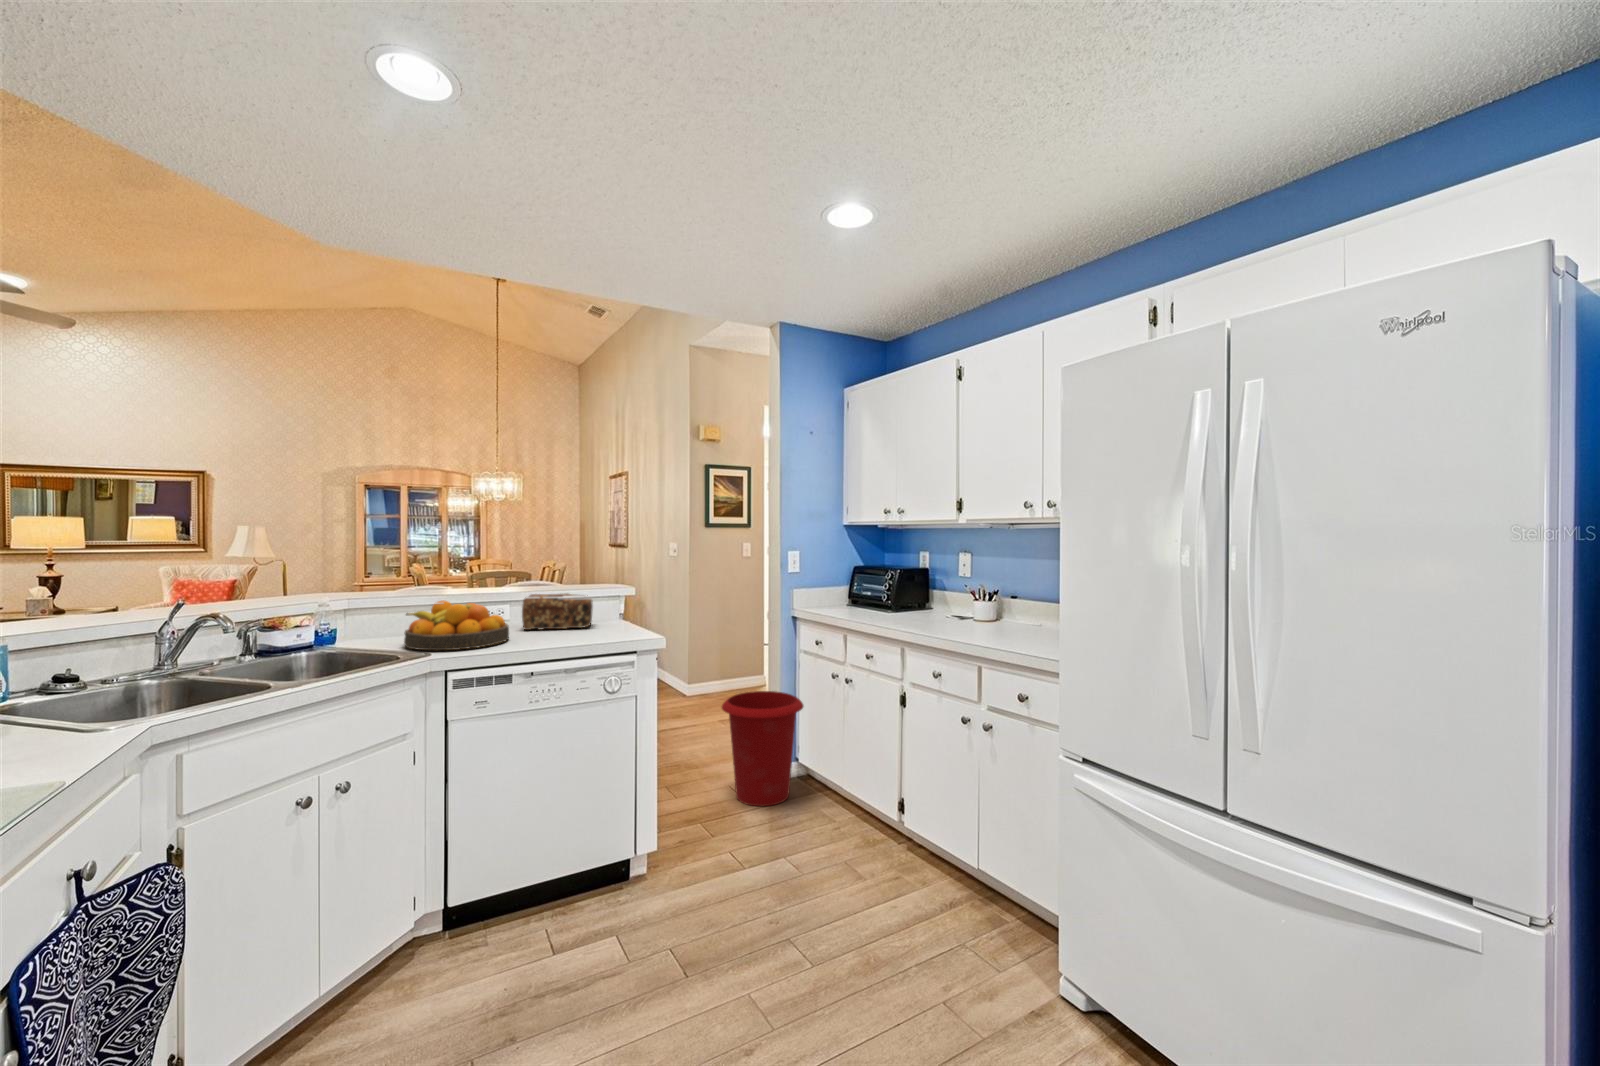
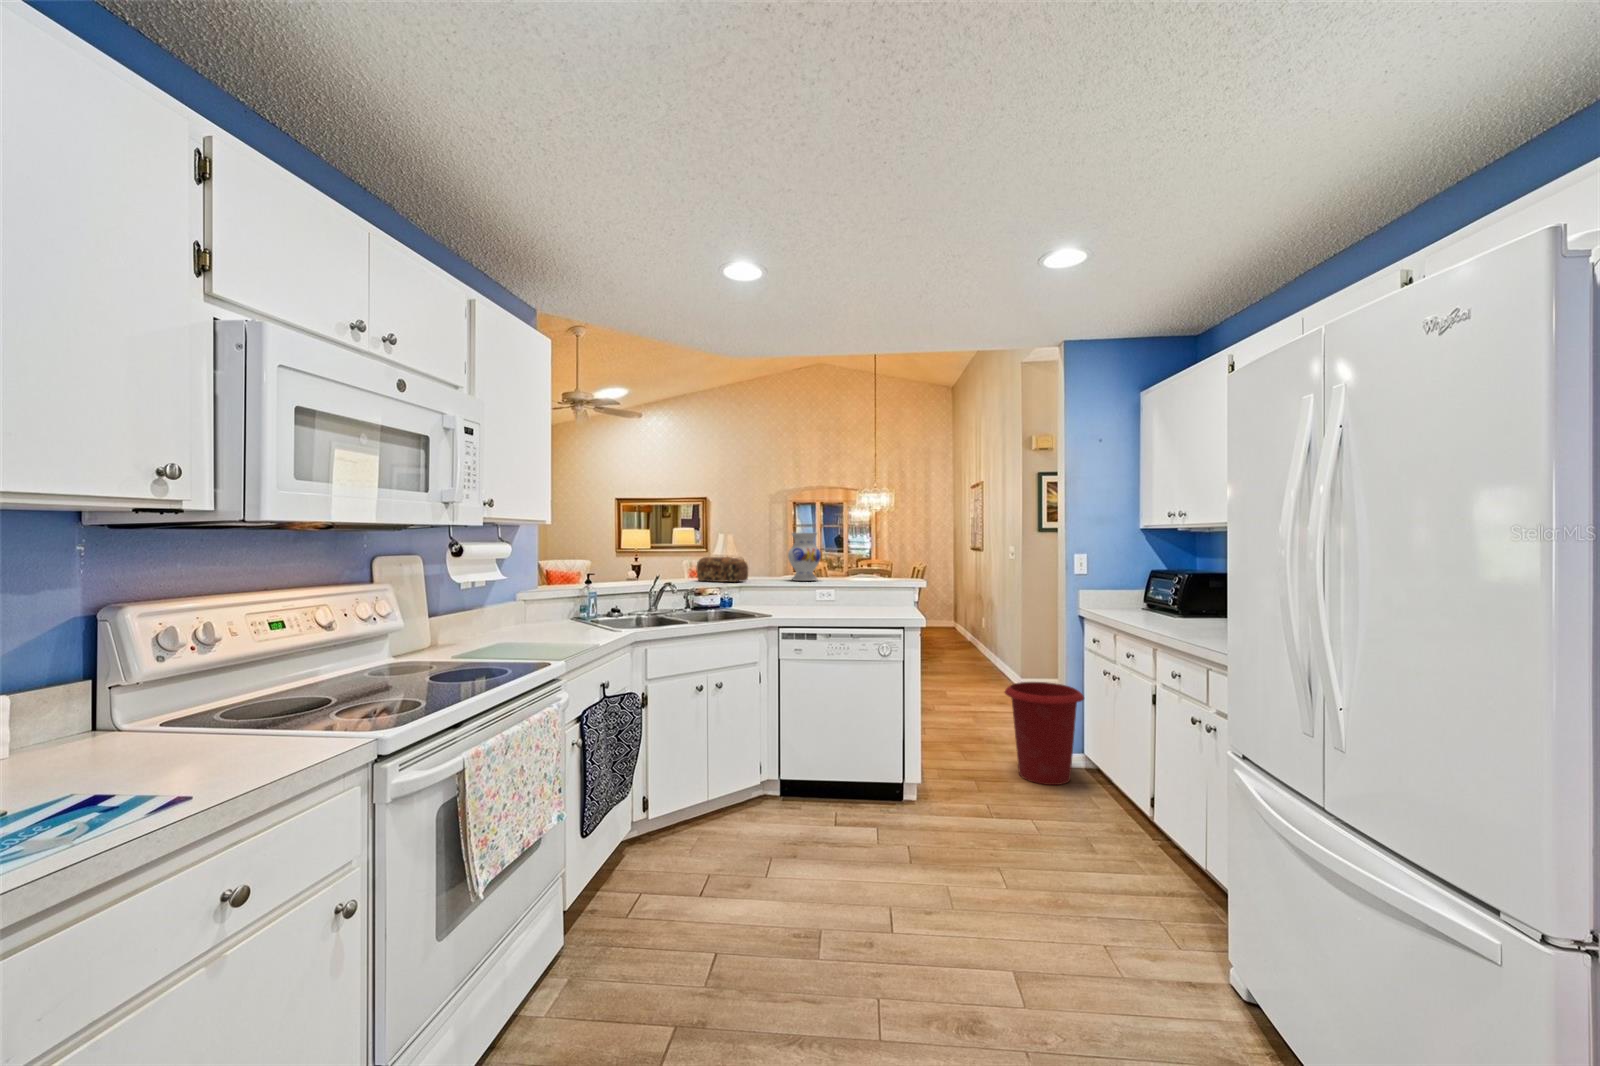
vase: none [431,525,485,595] -> present [788,533,821,581]
bread loaf: present [522,594,593,630] -> present [697,557,748,582]
fruit bowl: present [404,600,509,650] -> none [764,584,826,615]

